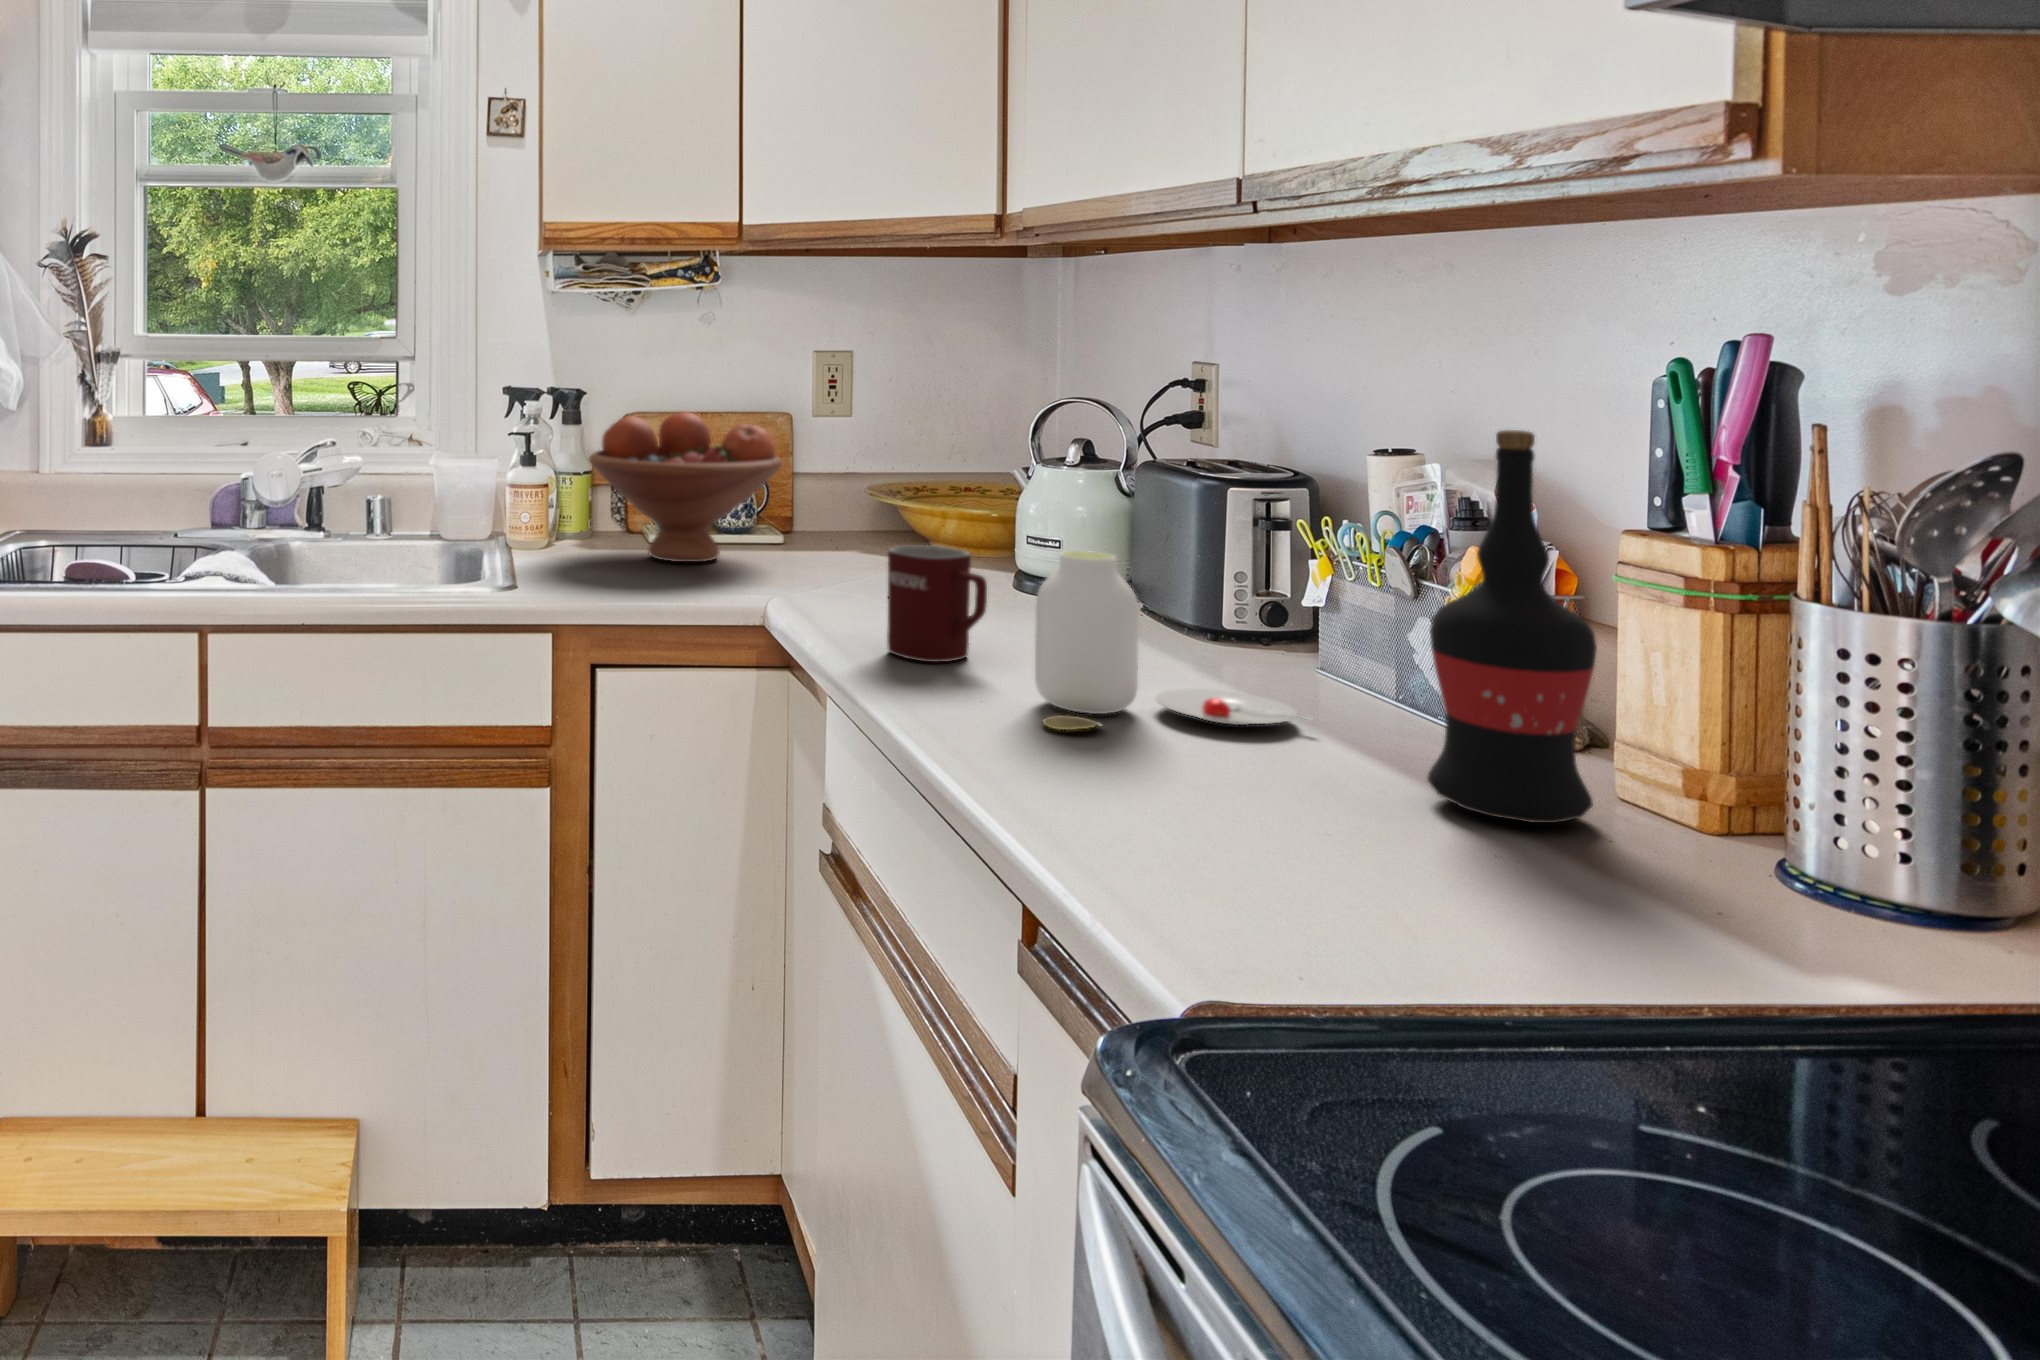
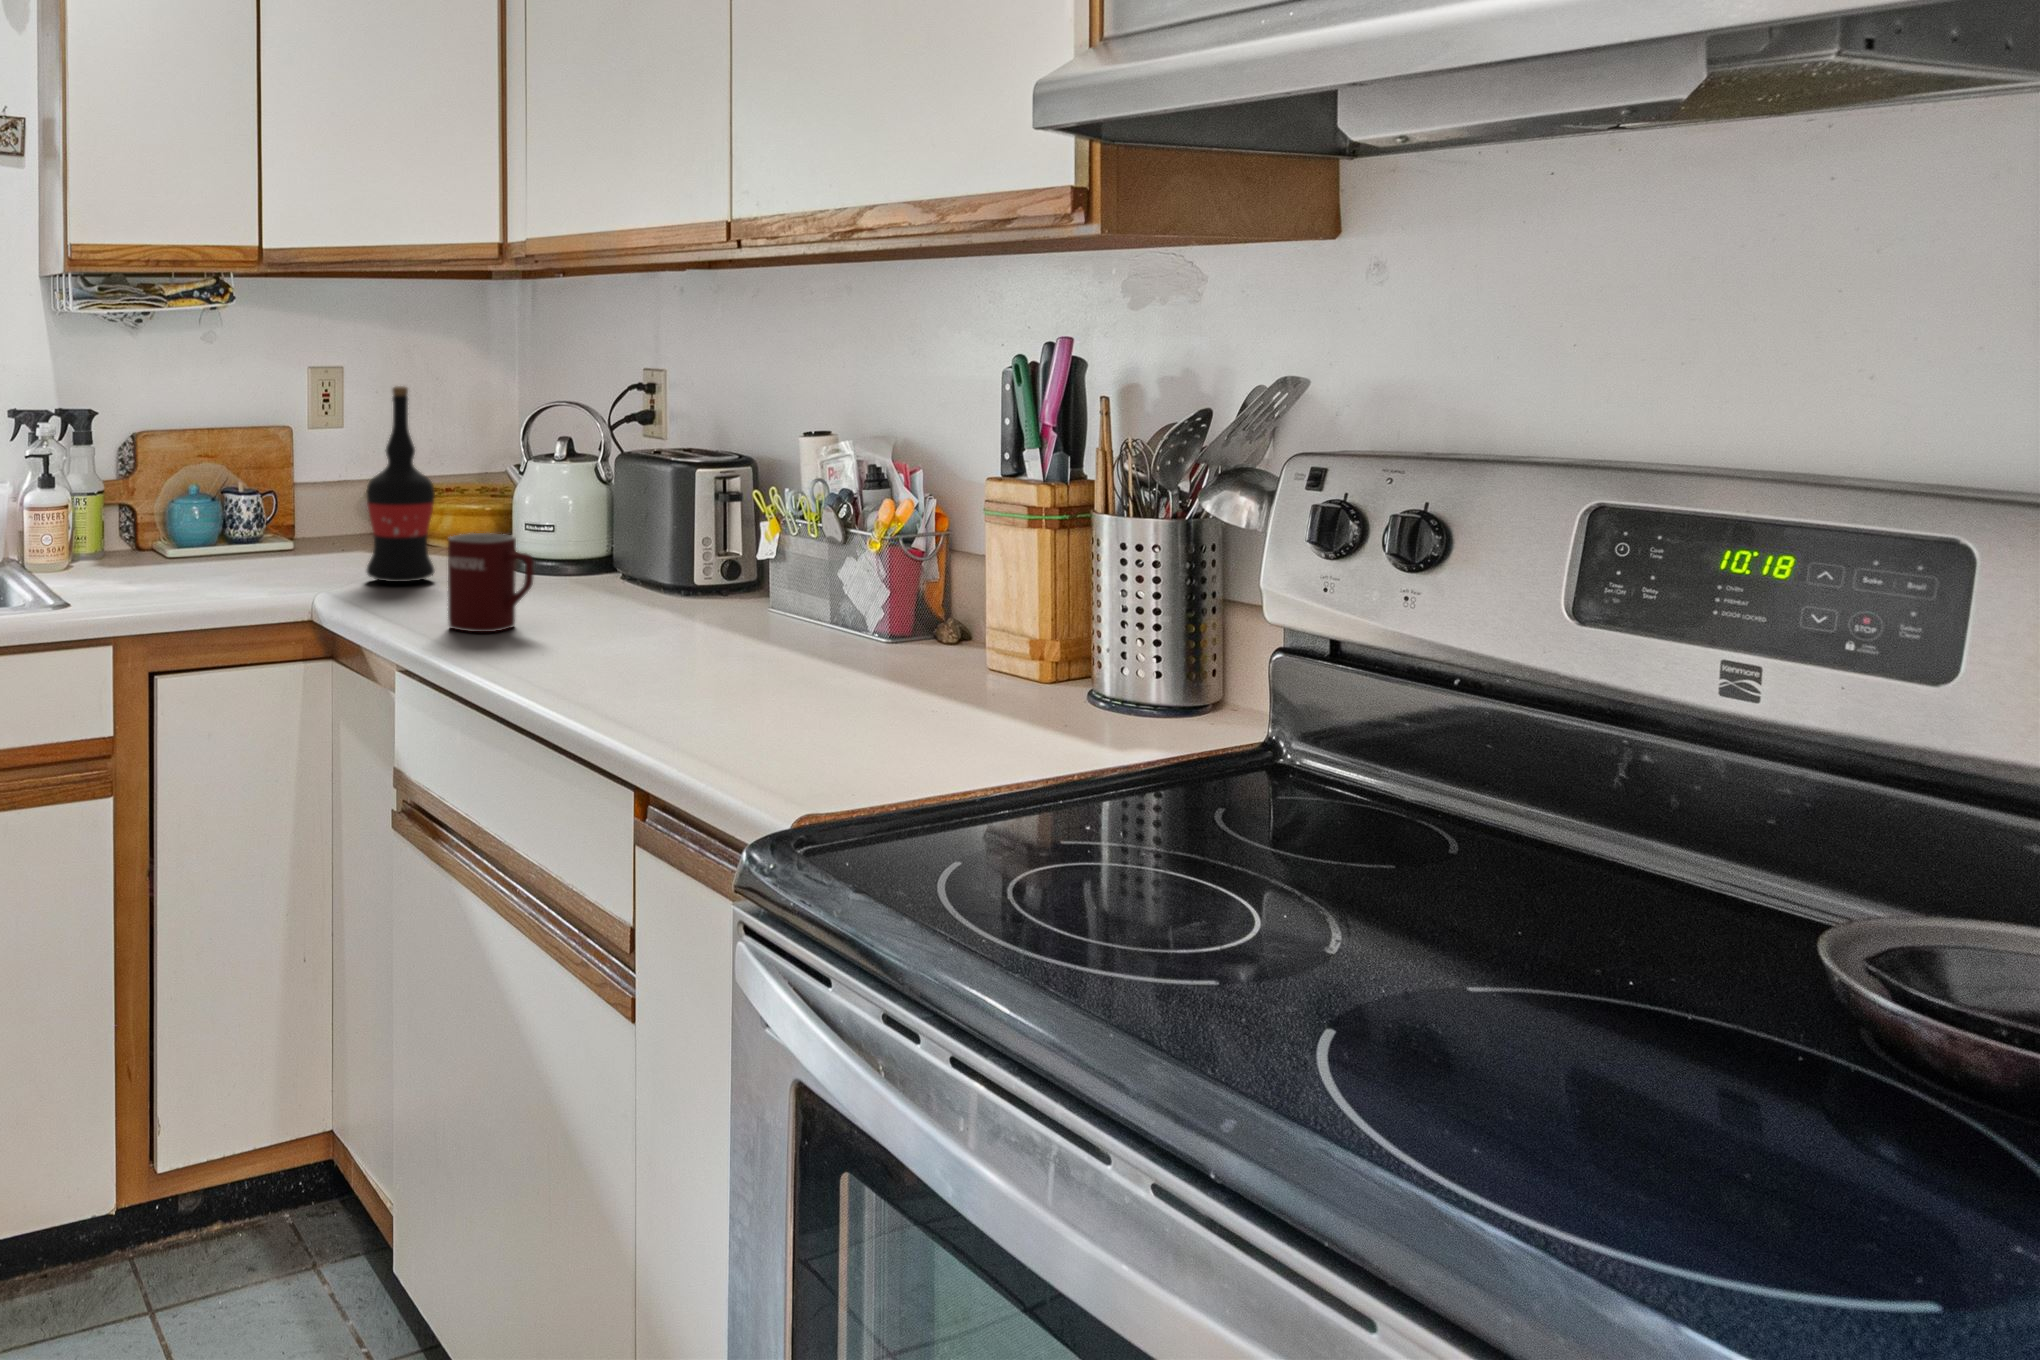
fruit bowl: present [589,412,782,562] -> none [119,430,308,574]
wine bottle: present [1427,430,1597,823] -> present [366,386,435,582]
jar: present [1035,551,1303,730] -> none [585,525,789,668]

